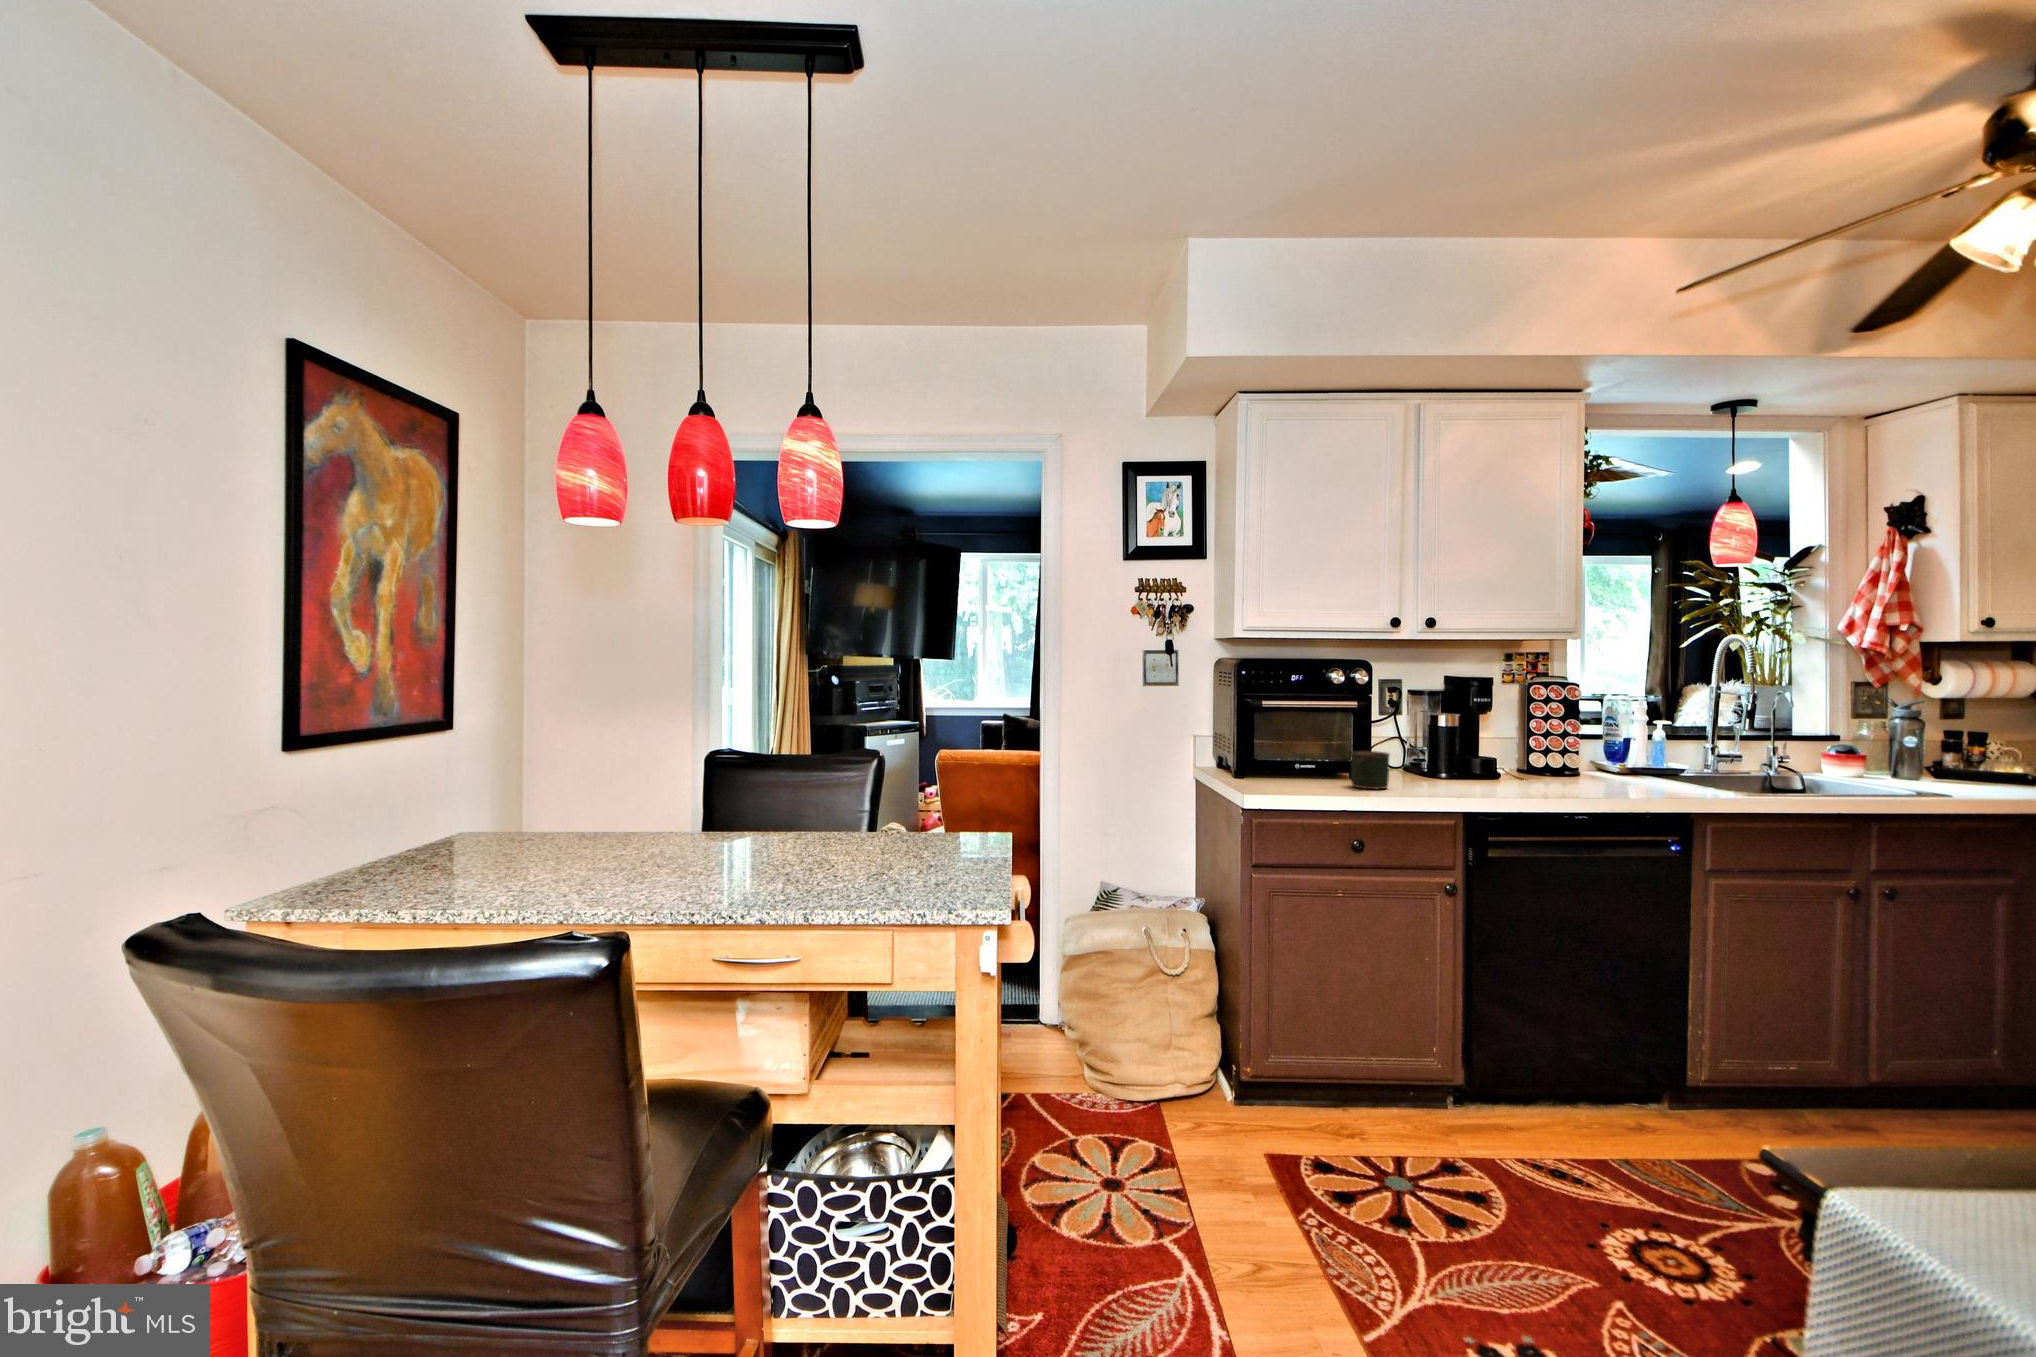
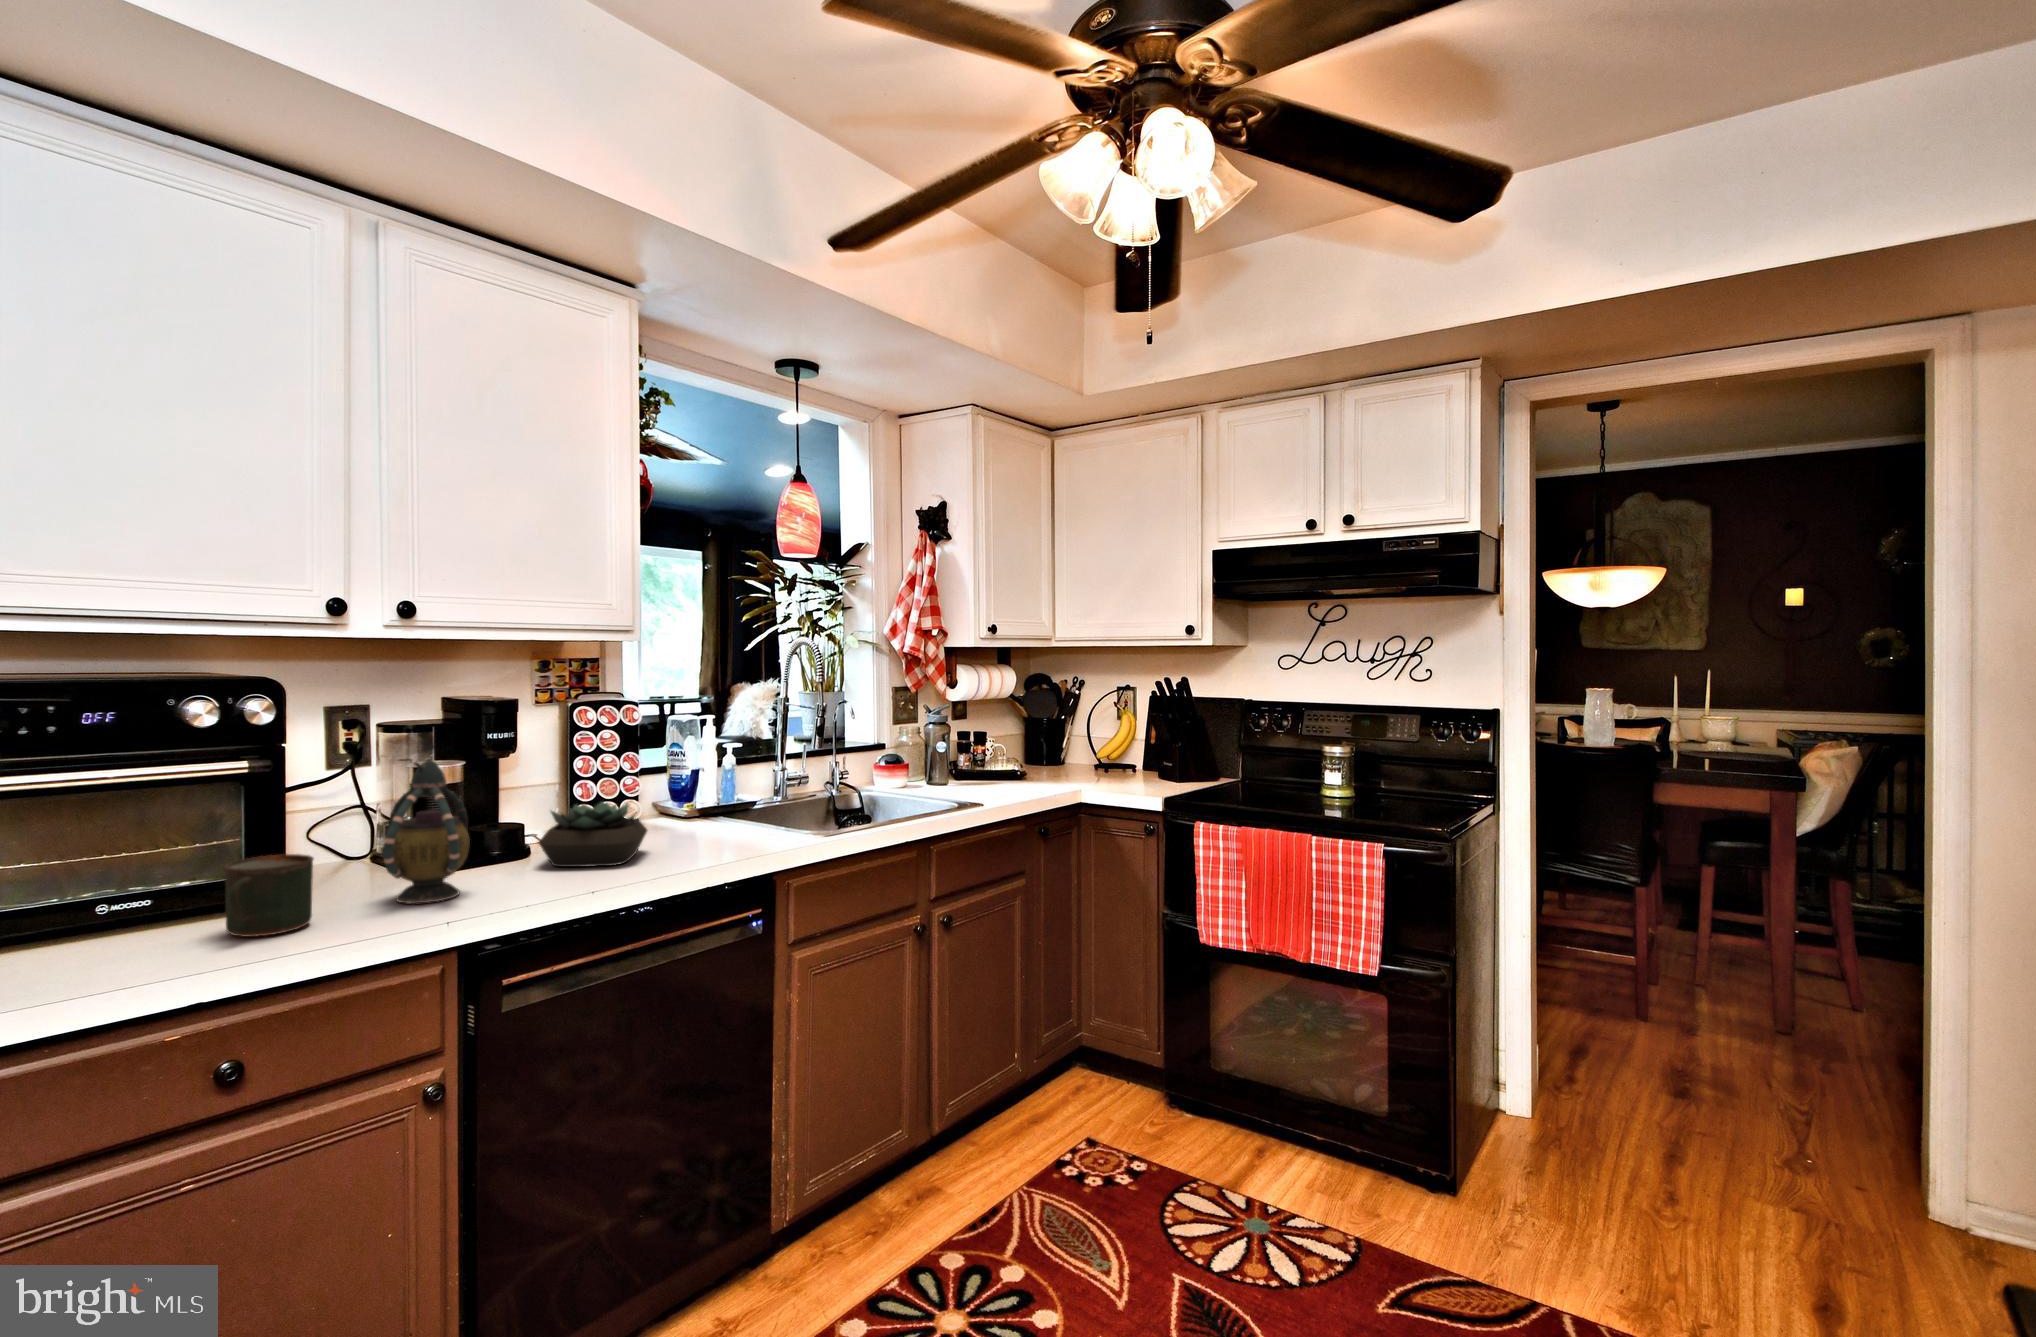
teapot: none [1422,707,1467,789] -> present [383,759,470,904]
succulent plant: none [1507,747,1584,788] -> present [539,802,647,867]

